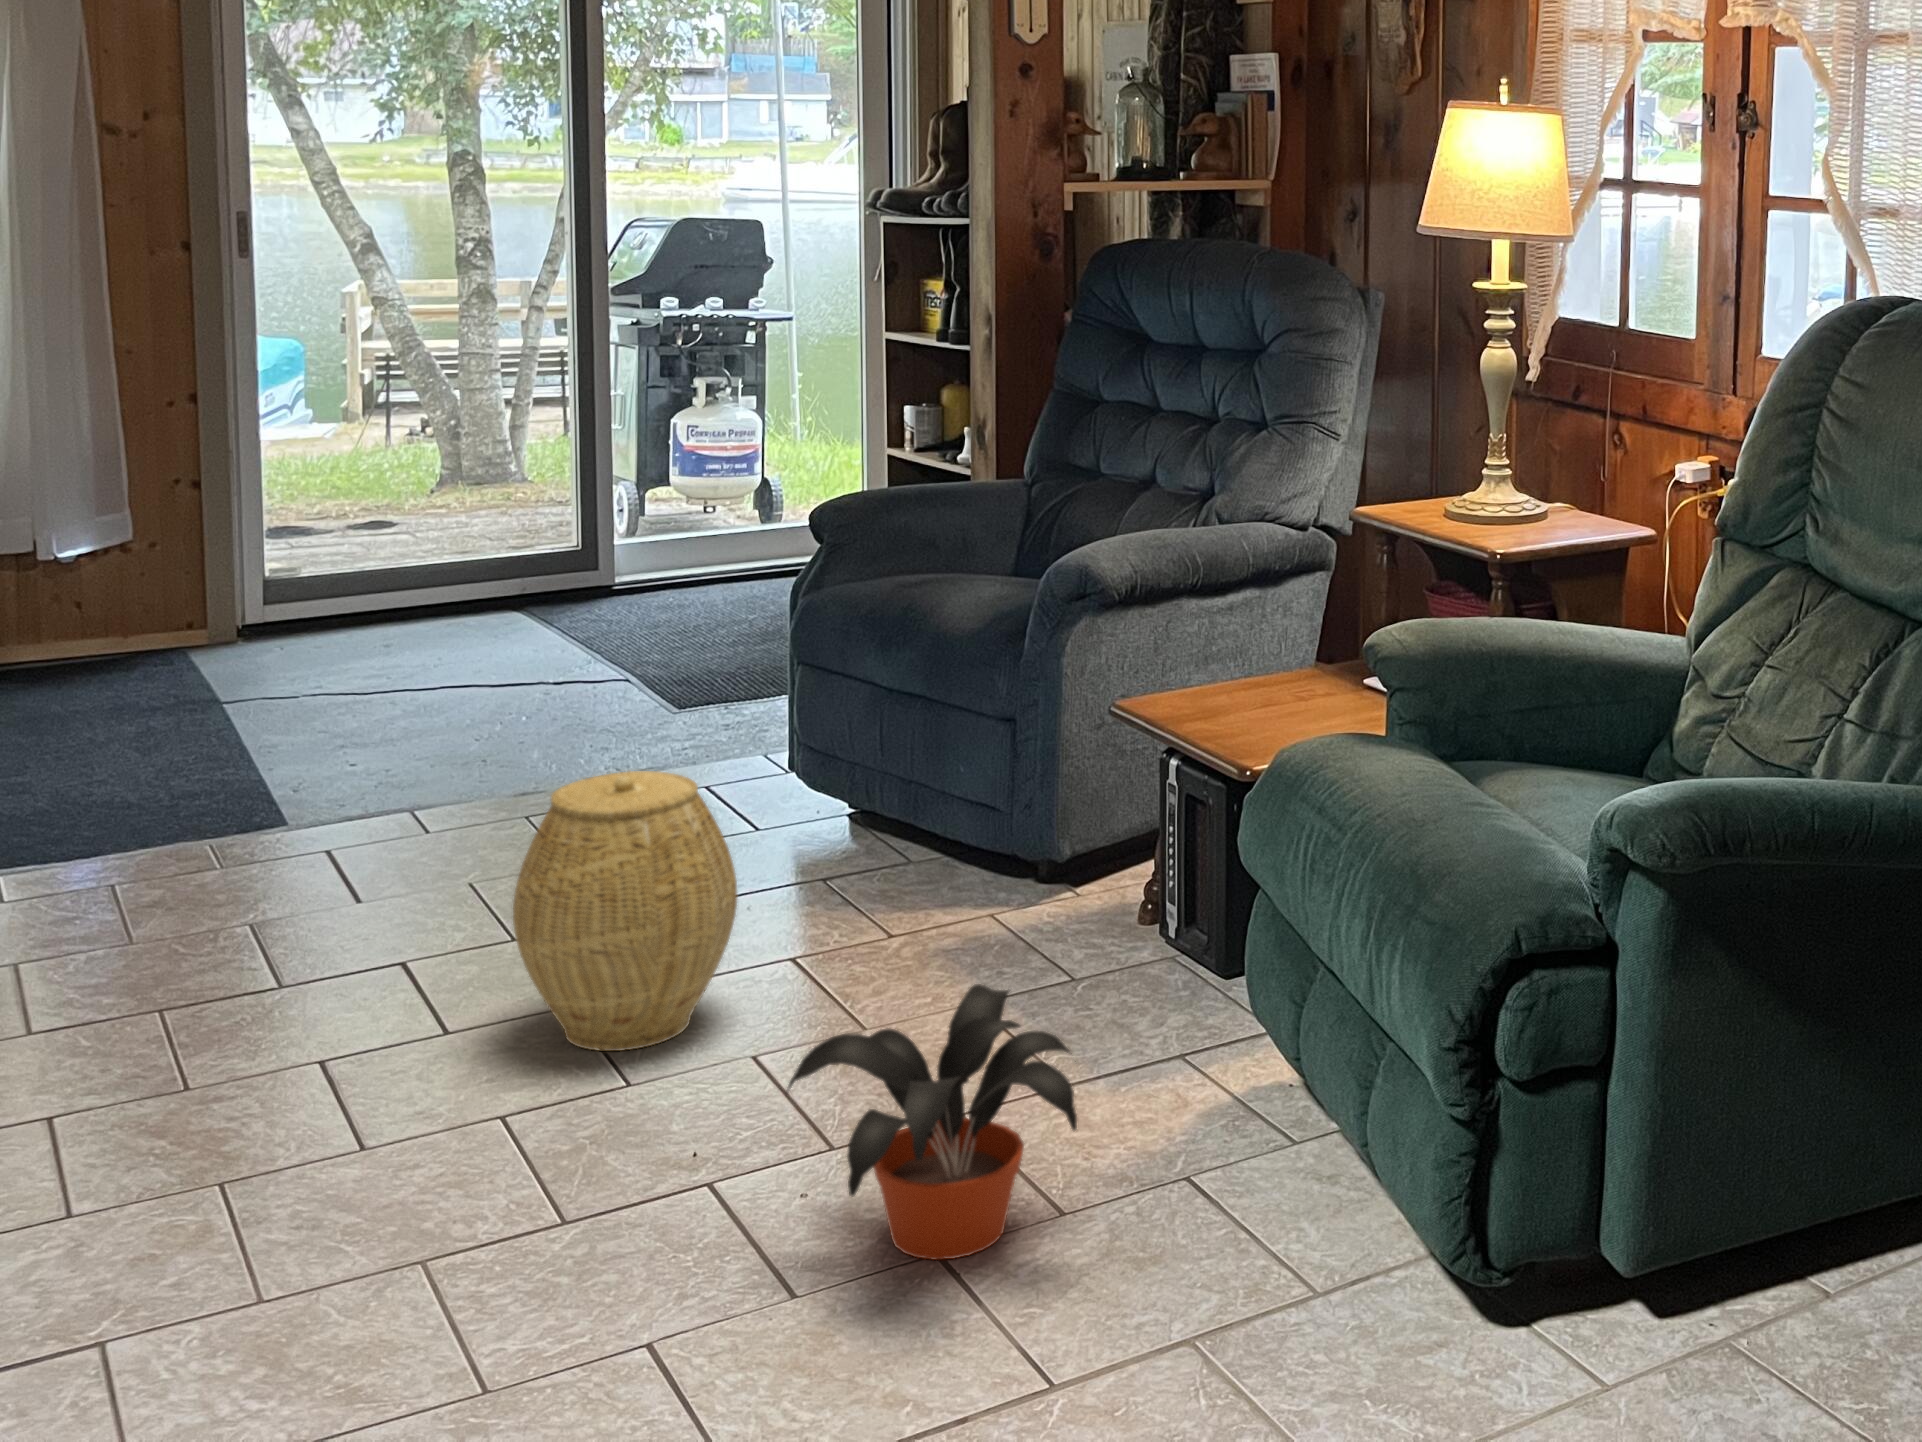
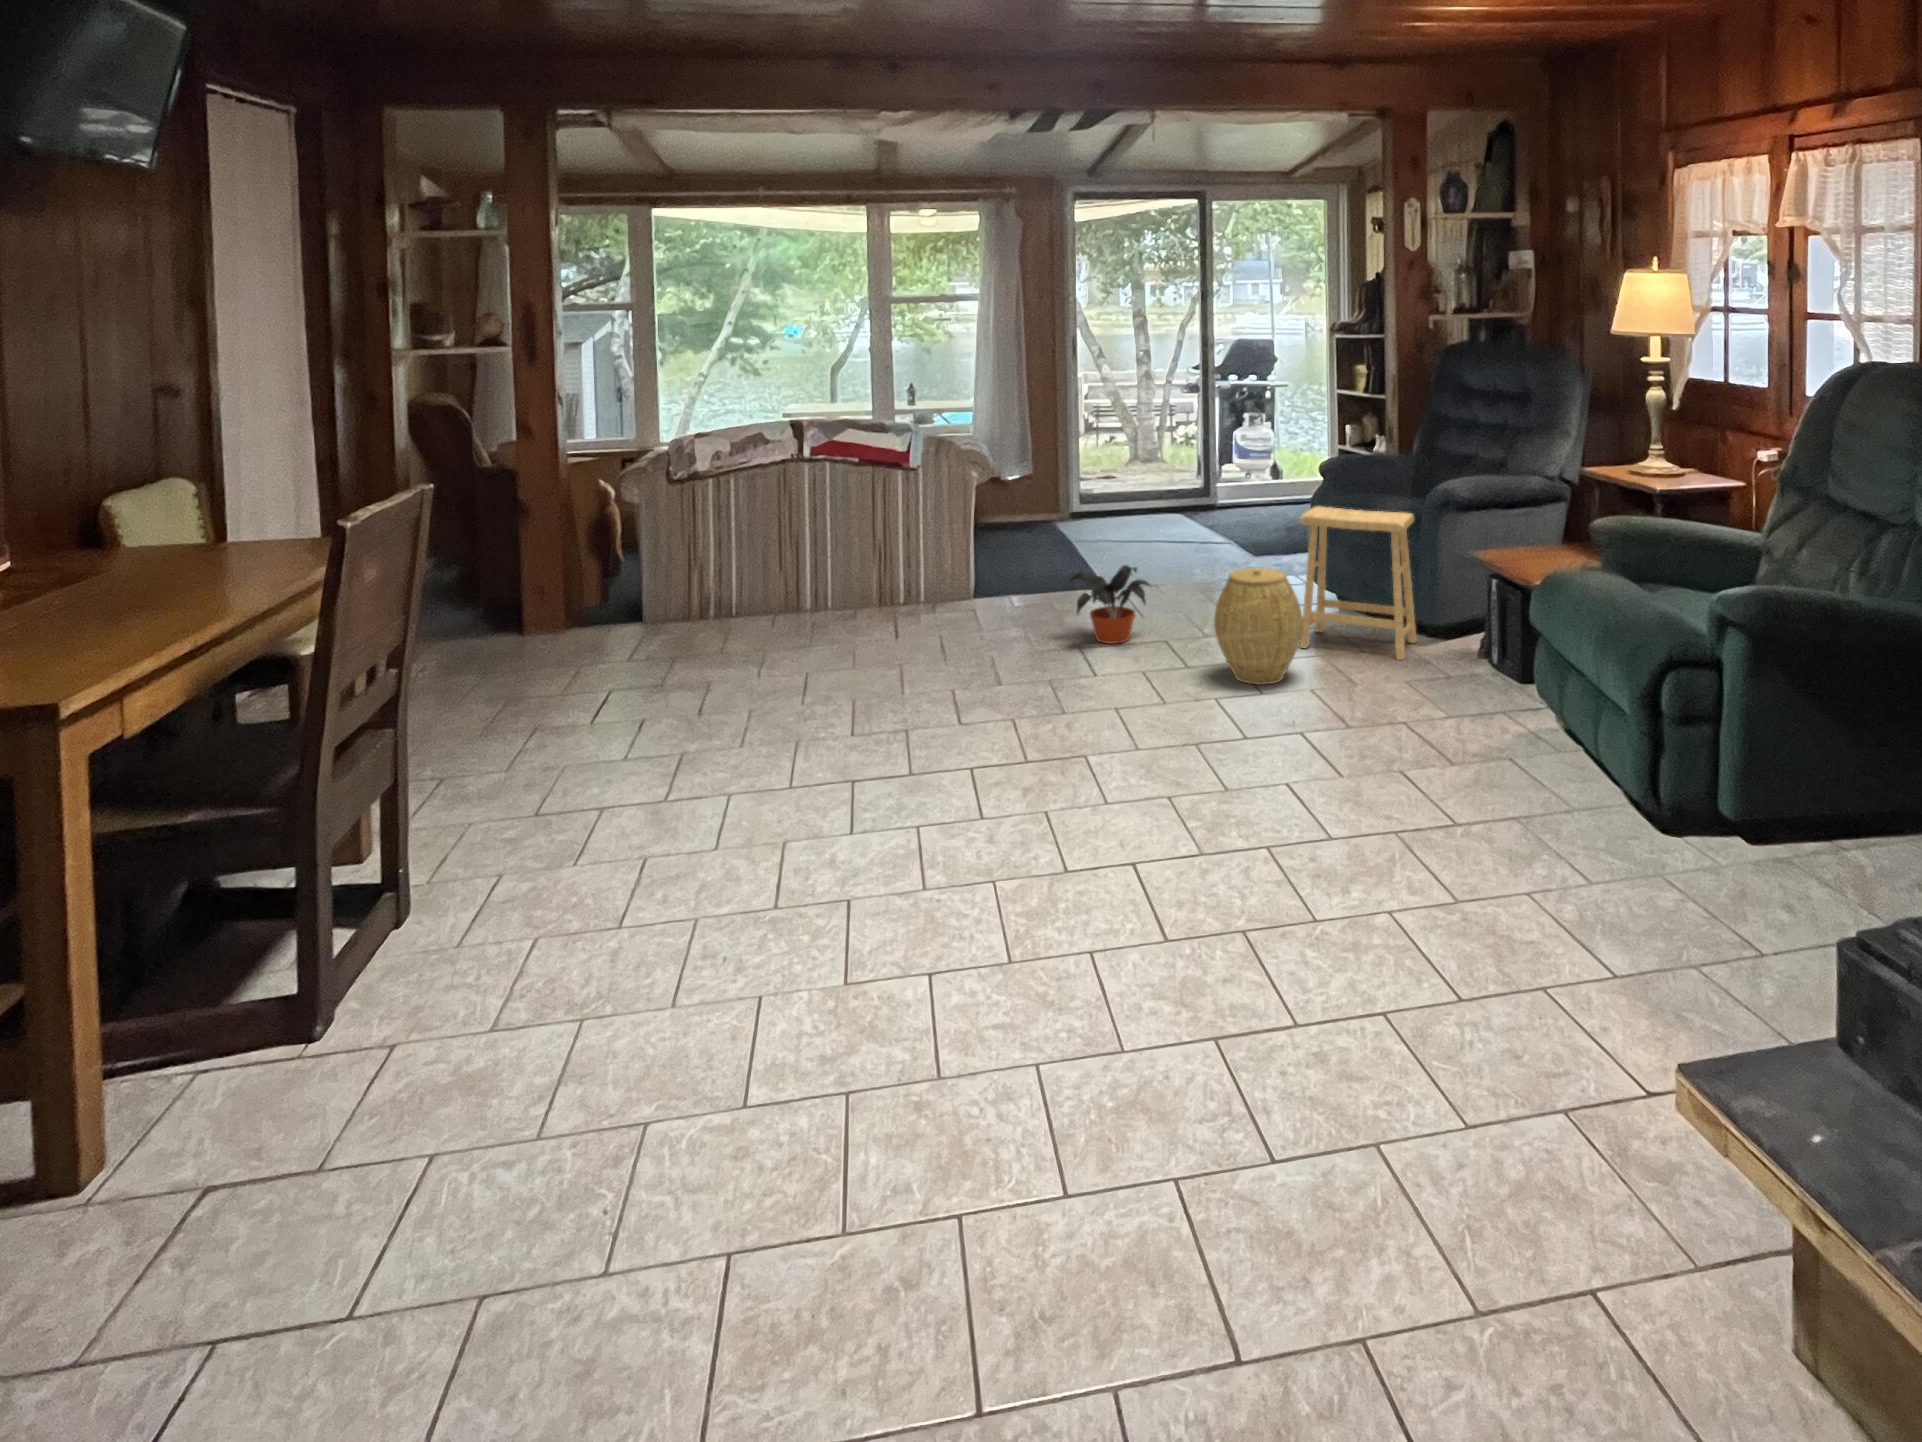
footstool: none [743,611,1011,945] -> present [1300,507,1417,660]
potted plant: present [786,984,1077,1259] -> present [1069,565,1149,644]

